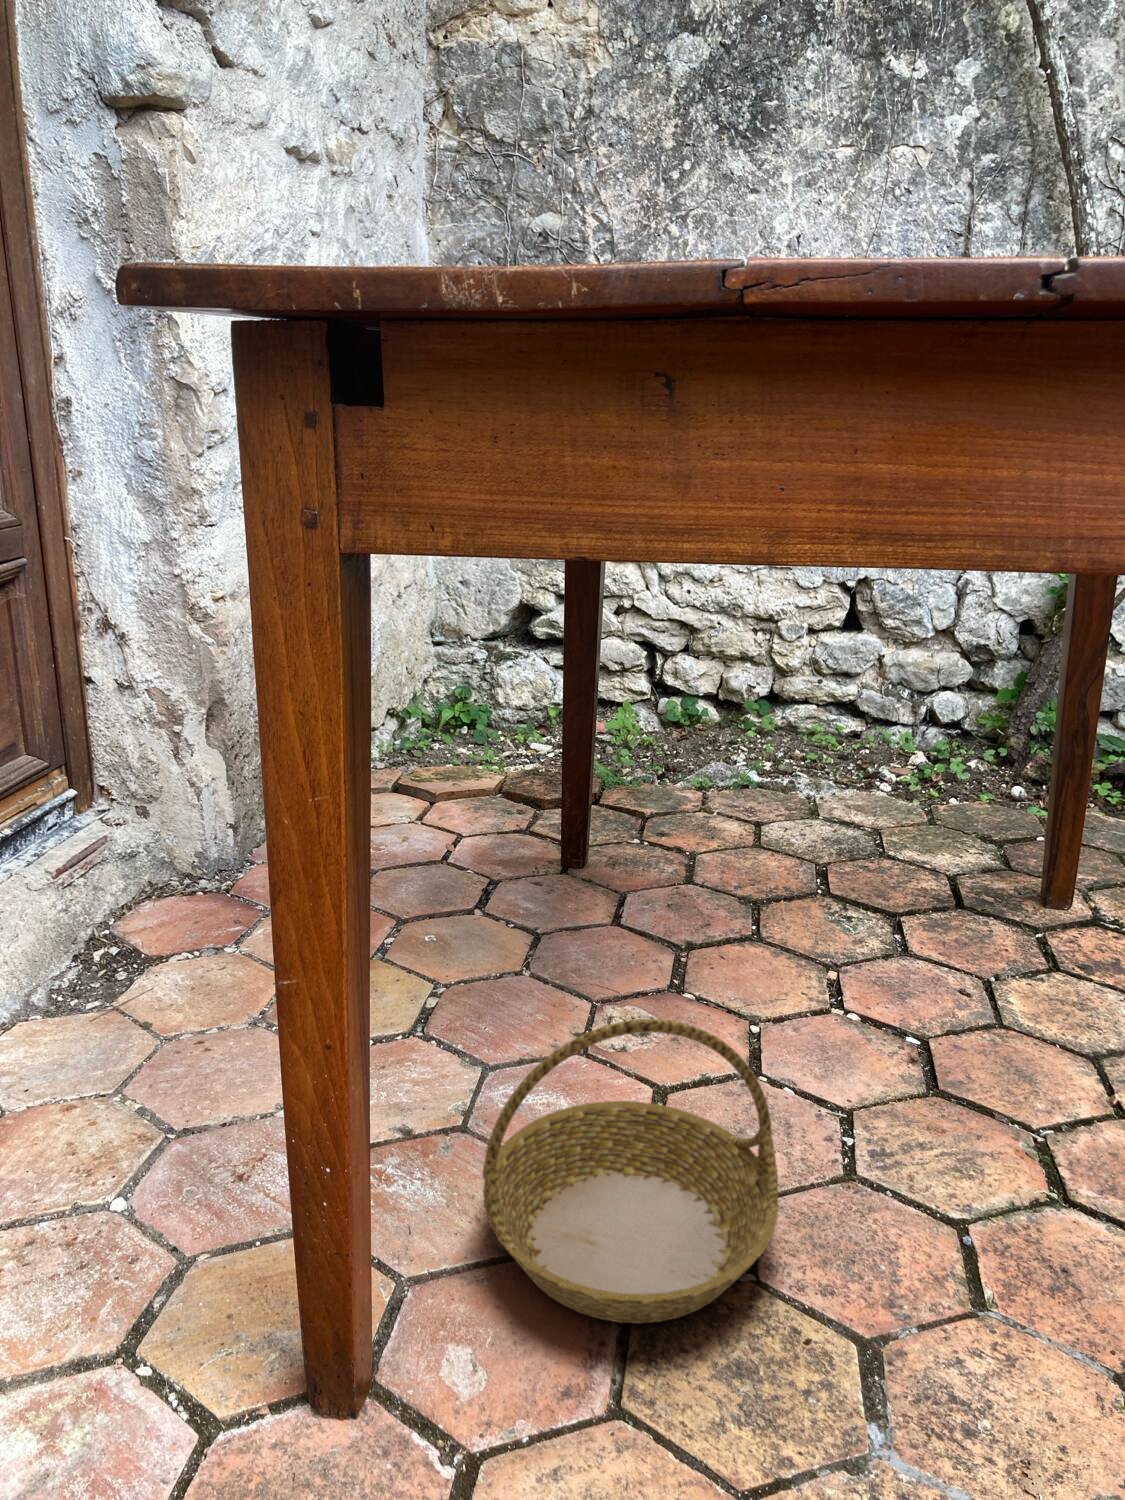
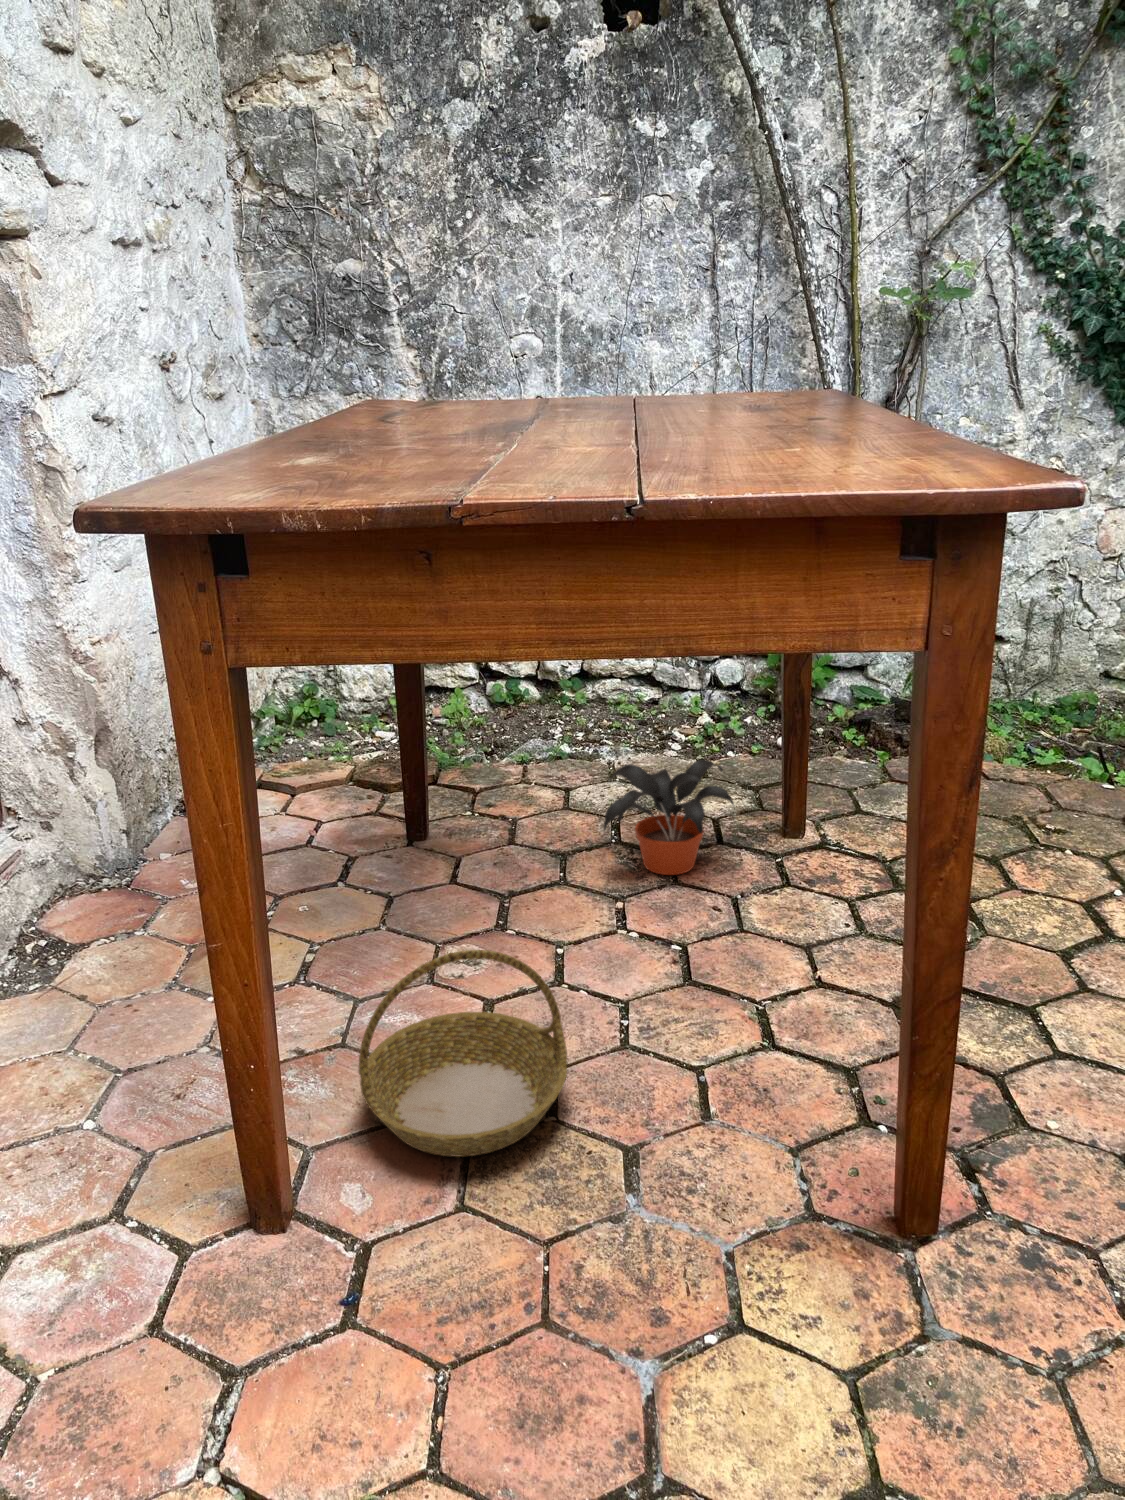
potted plant: none [811,798,985,944] -> present [604,759,734,875]

